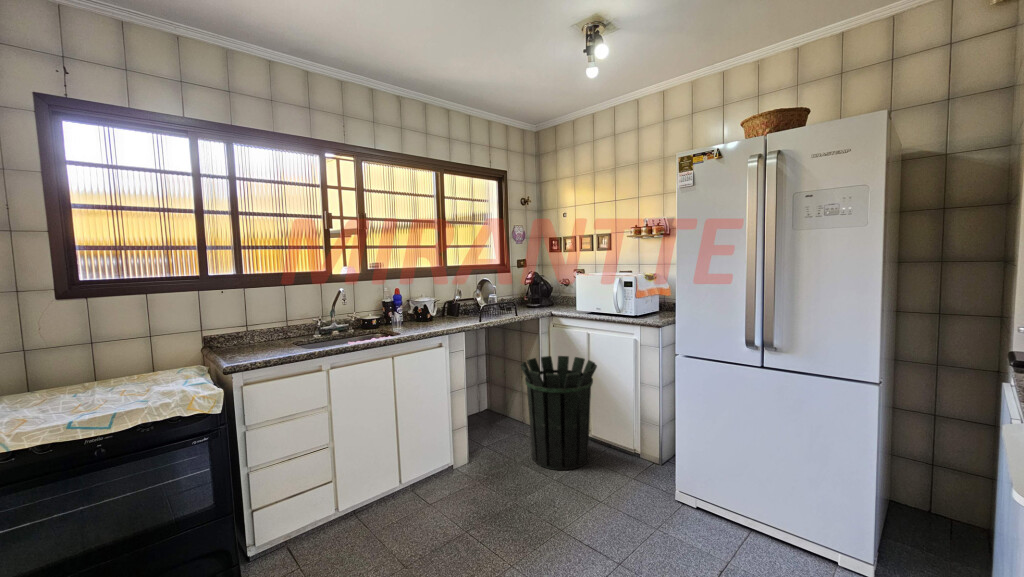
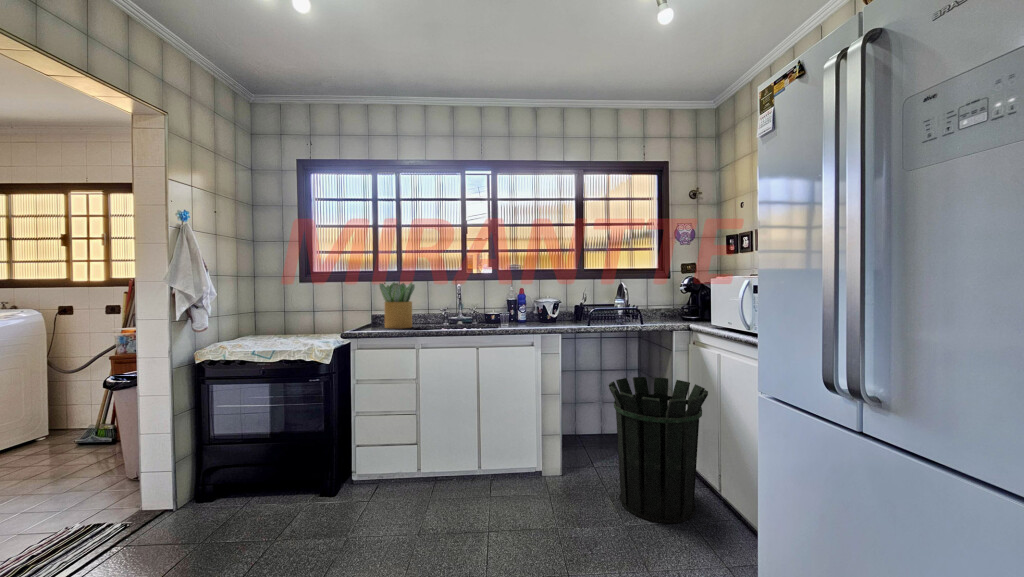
potted plant: none [235,288,288,351] -> present [379,282,415,329]

